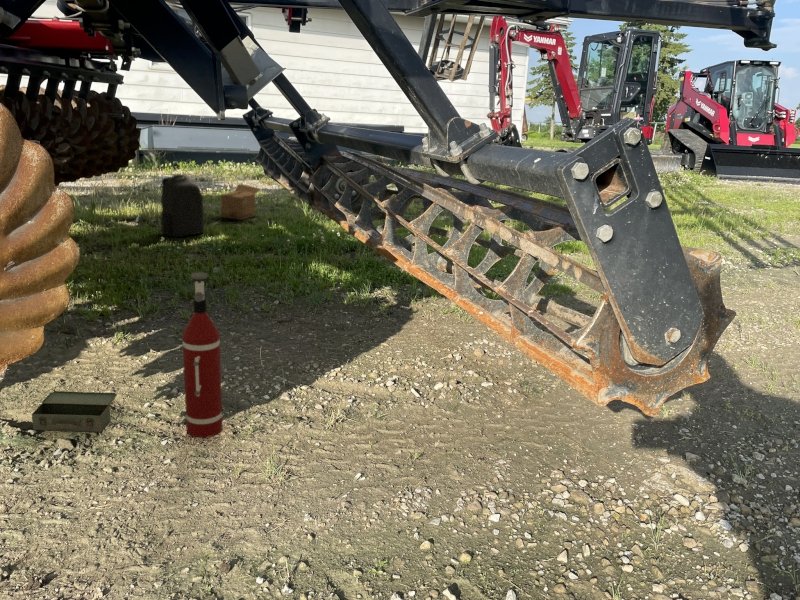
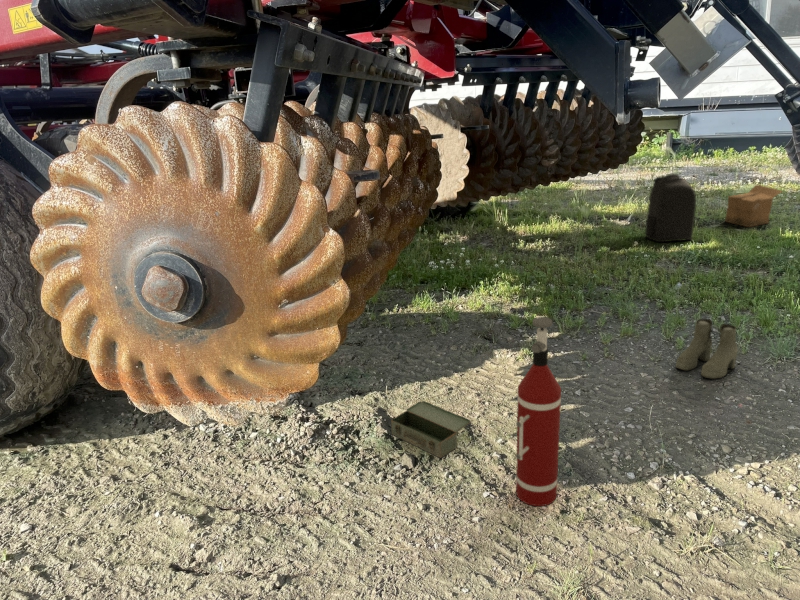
boots: none [251,281,292,325] -> present [676,319,738,379]

